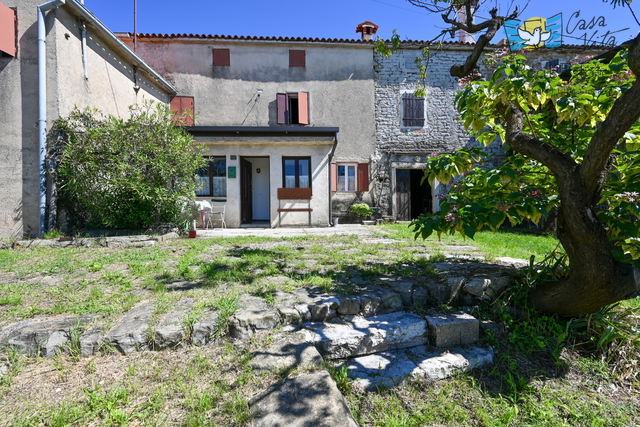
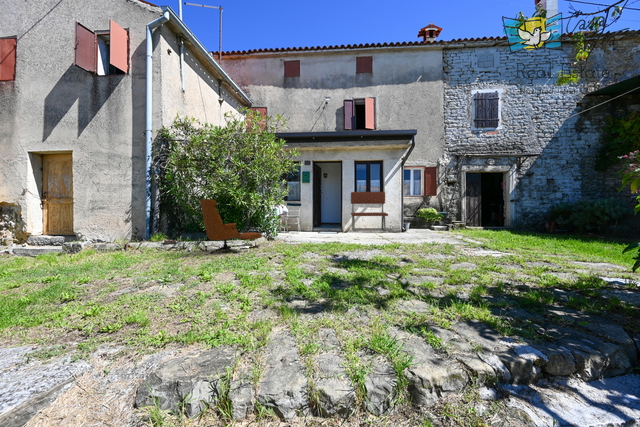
lounge chair: none [99,194,172,249] -> present [200,199,262,254]
potted tree: present [180,199,202,238] -> none [266,204,287,242]

